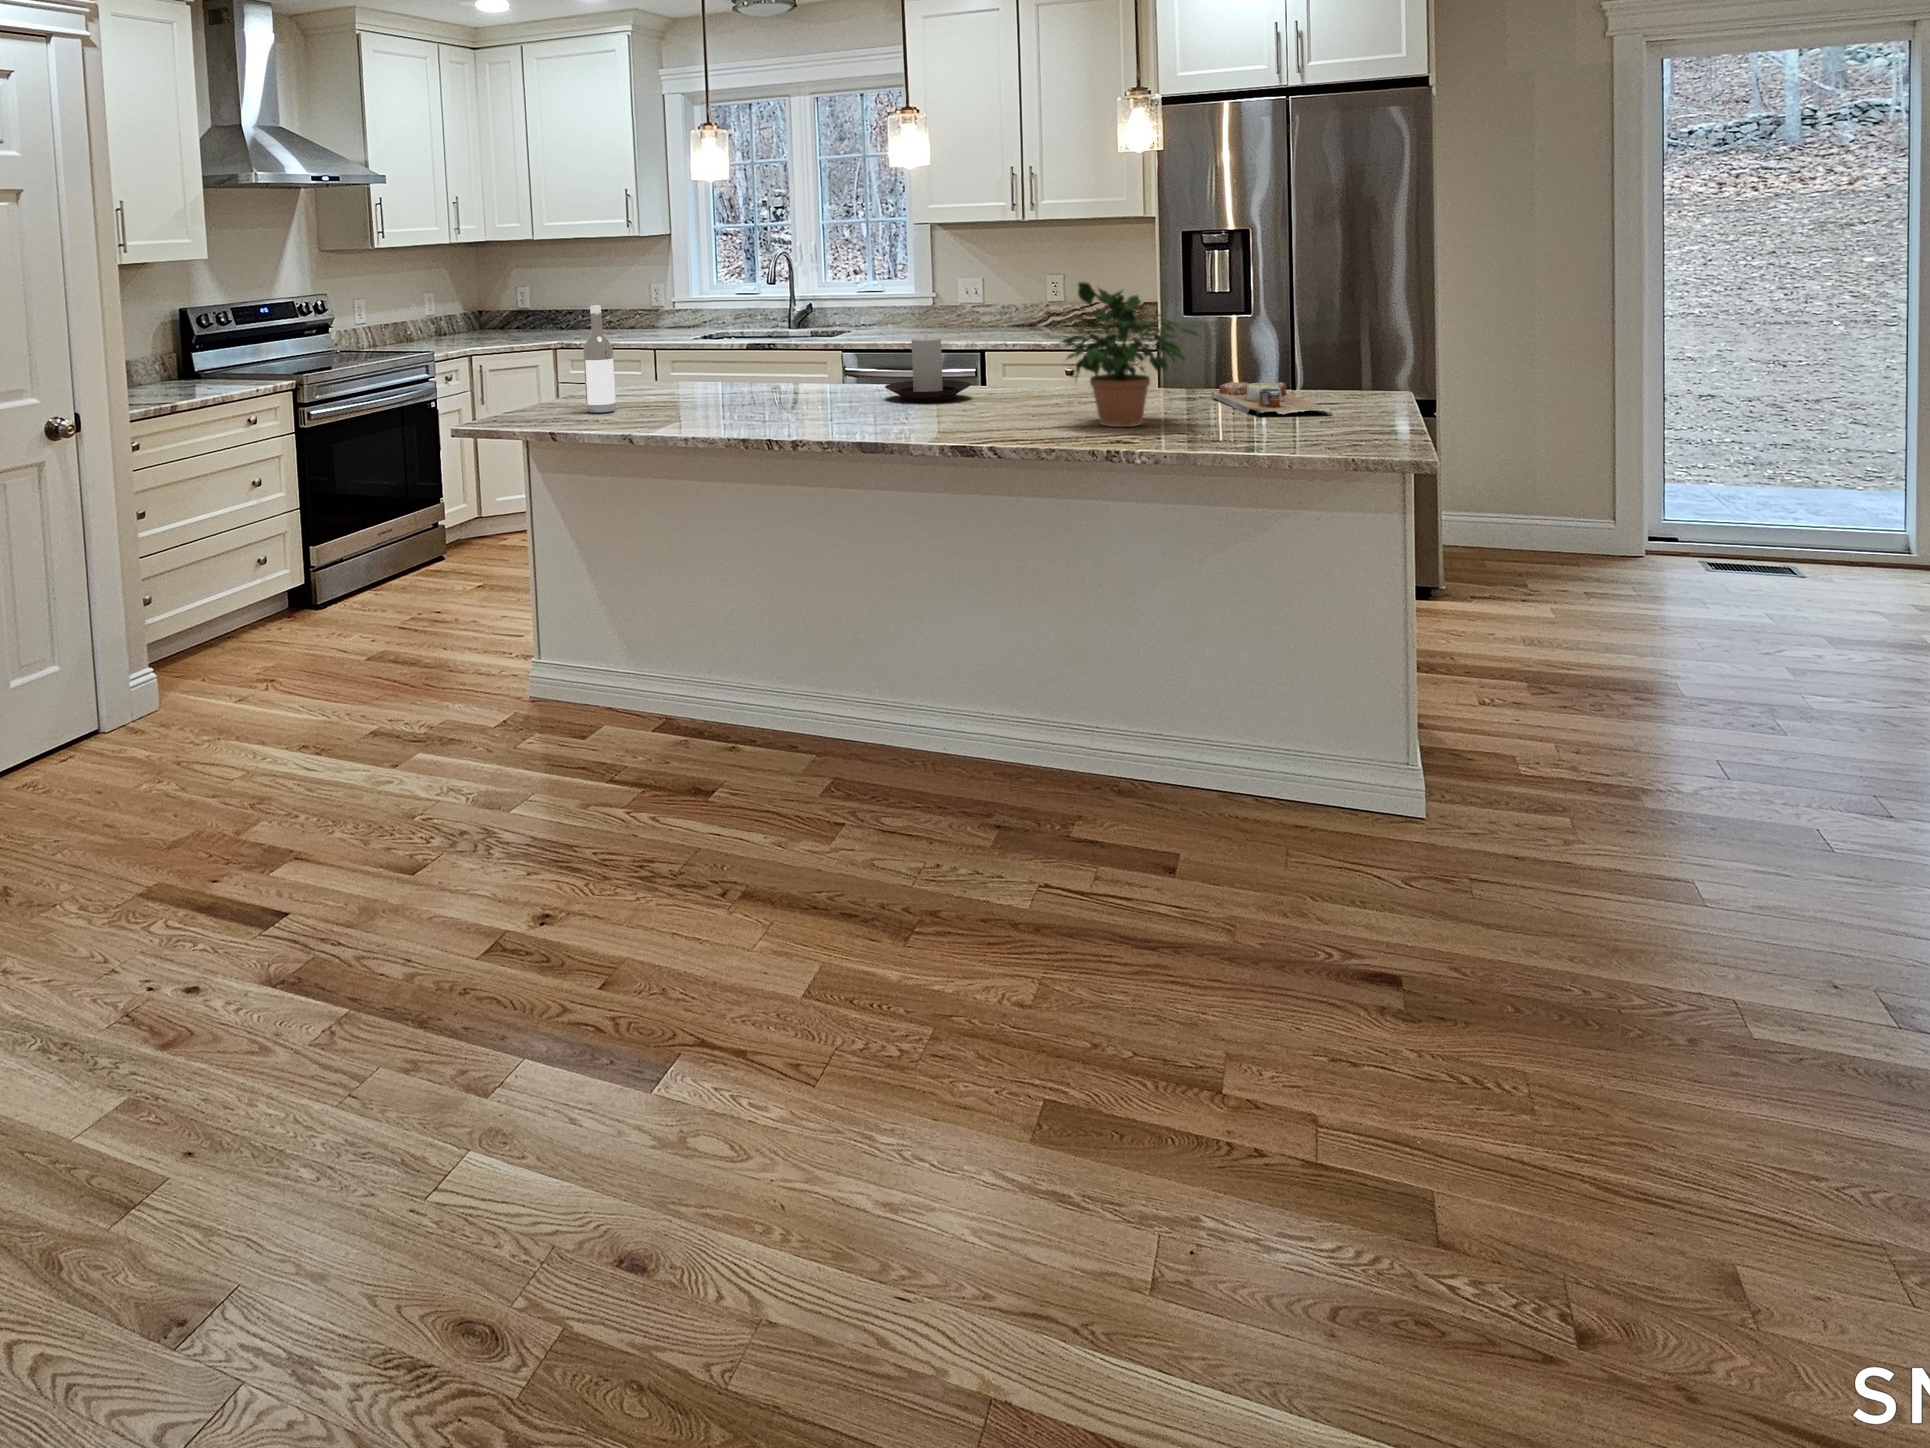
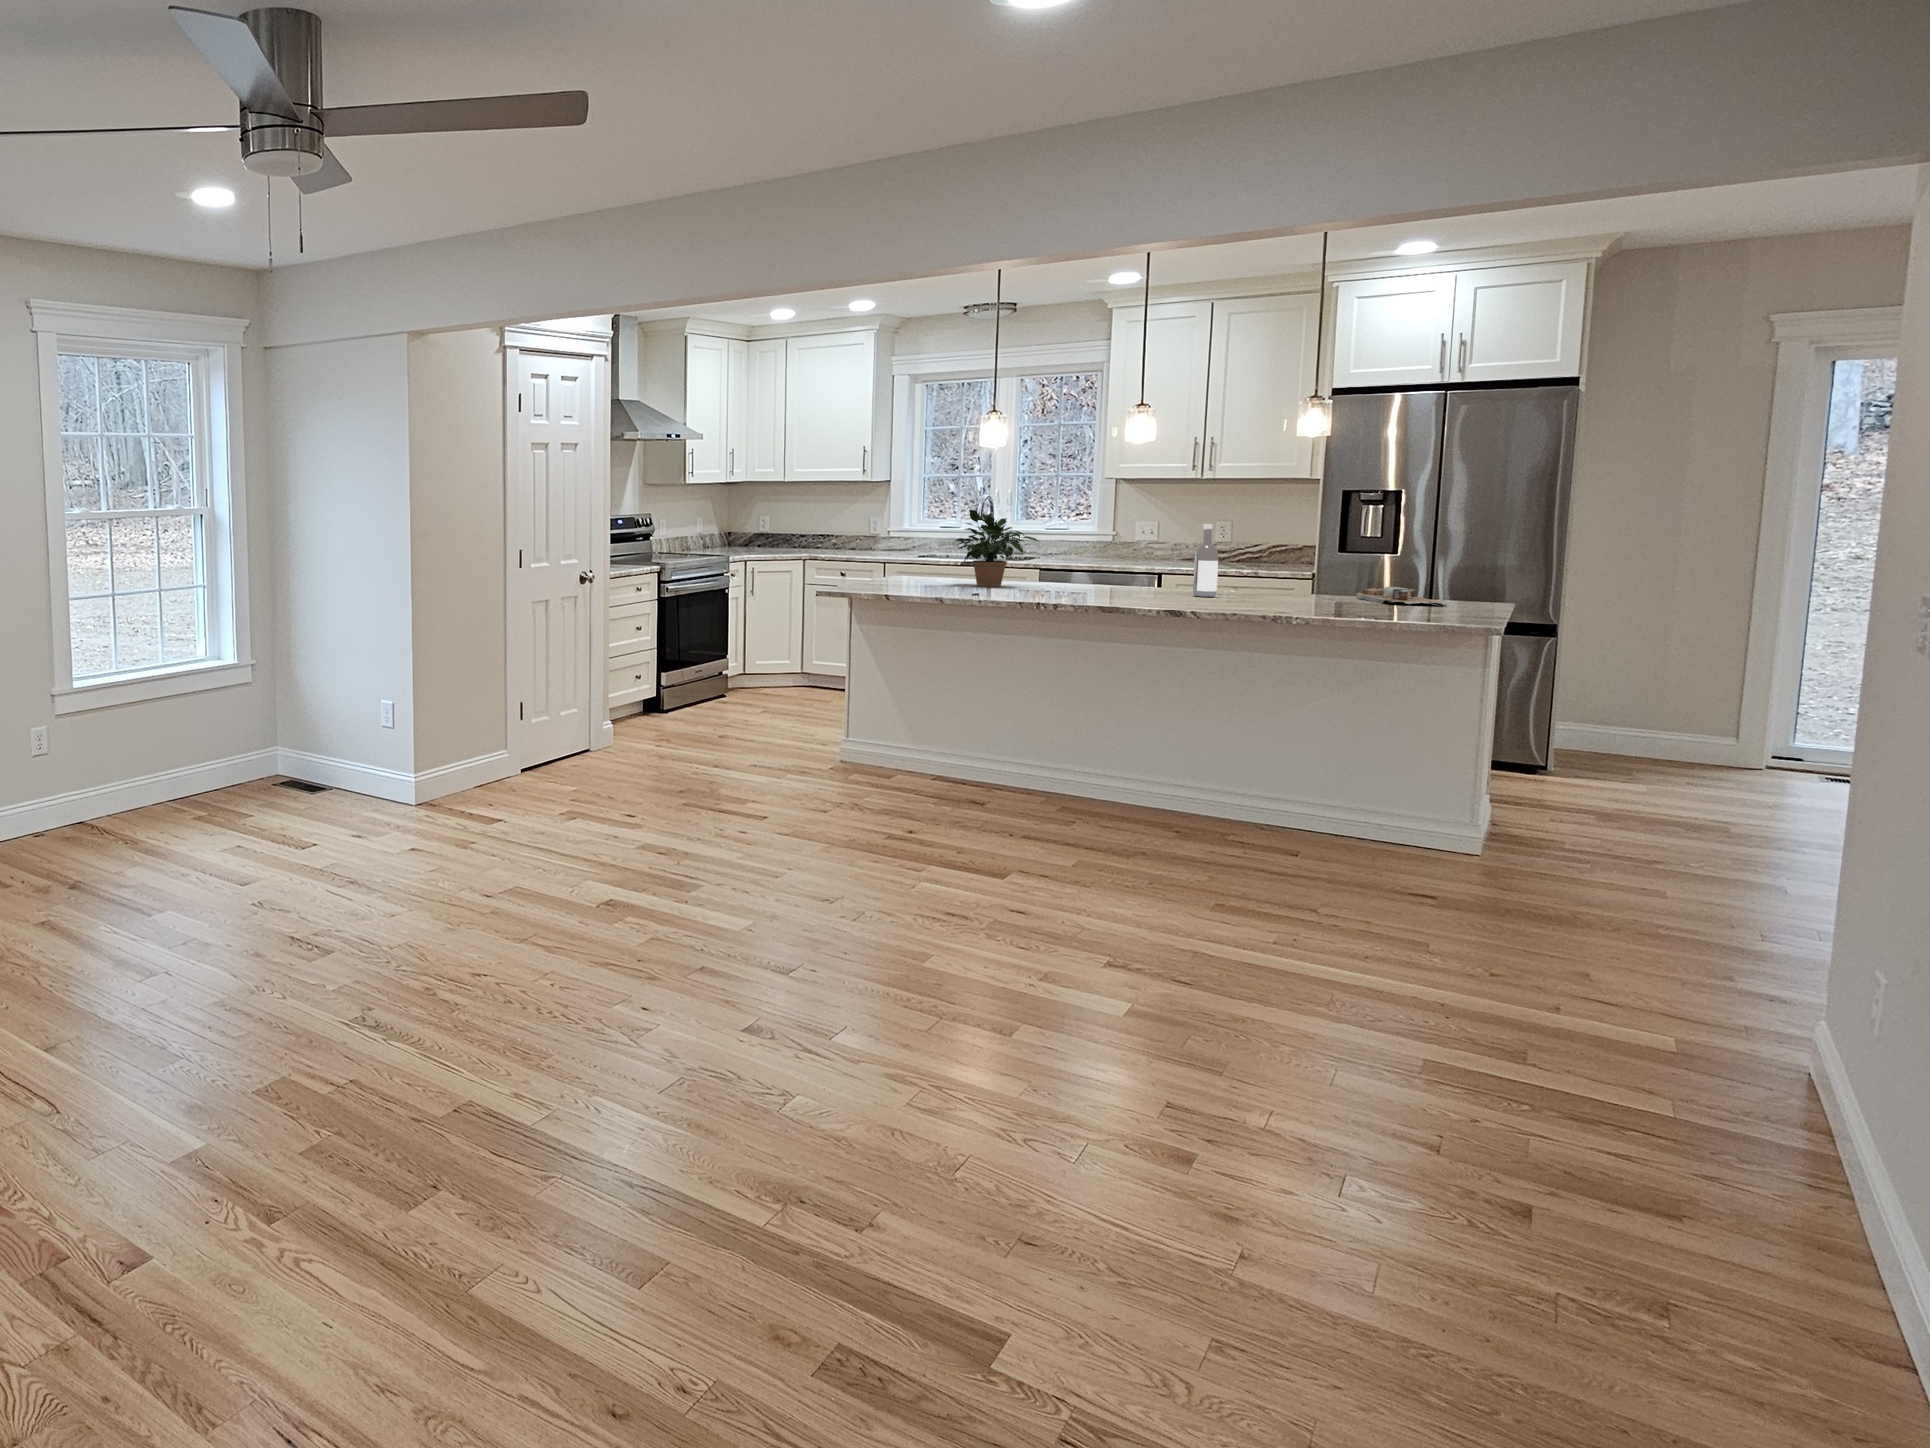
potted plant: present [1060,282,1198,427] -> present [954,510,1038,587]
wine bottle: present [584,305,616,413] -> present [1193,524,1218,597]
candle holder: present [885,337,971,402] -> none [1106,548,1171,590]

